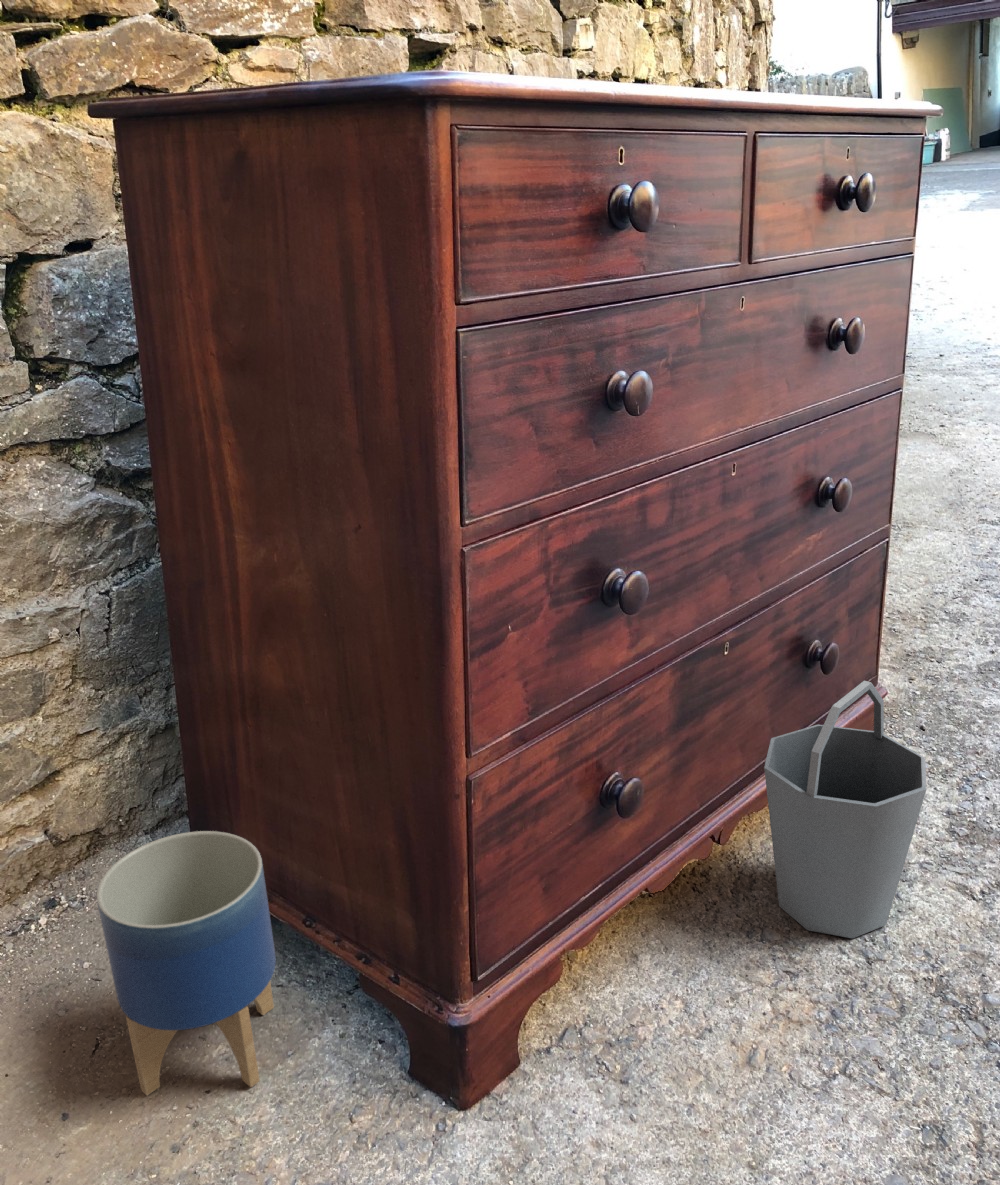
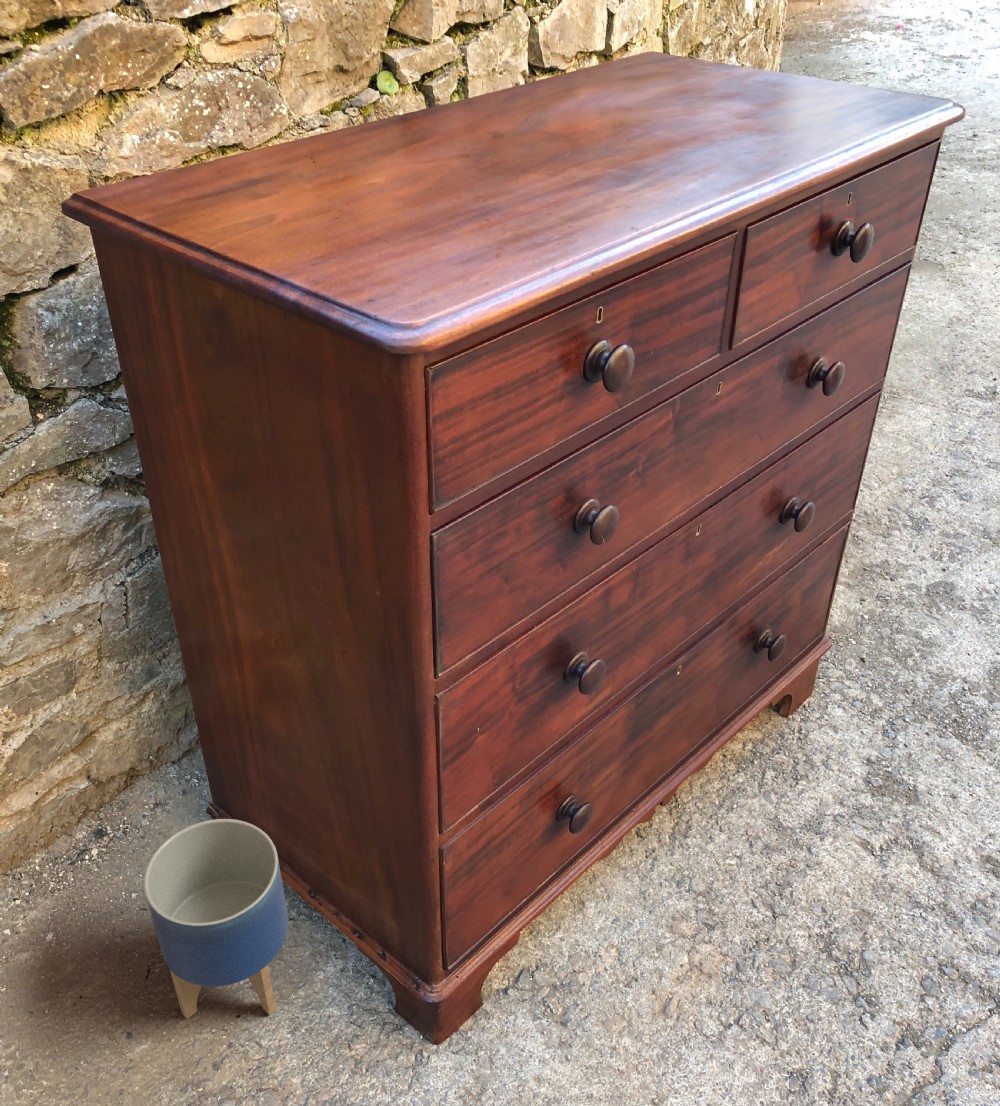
bucket: present [764,681,927,938] -> none [704,697,843,894]

